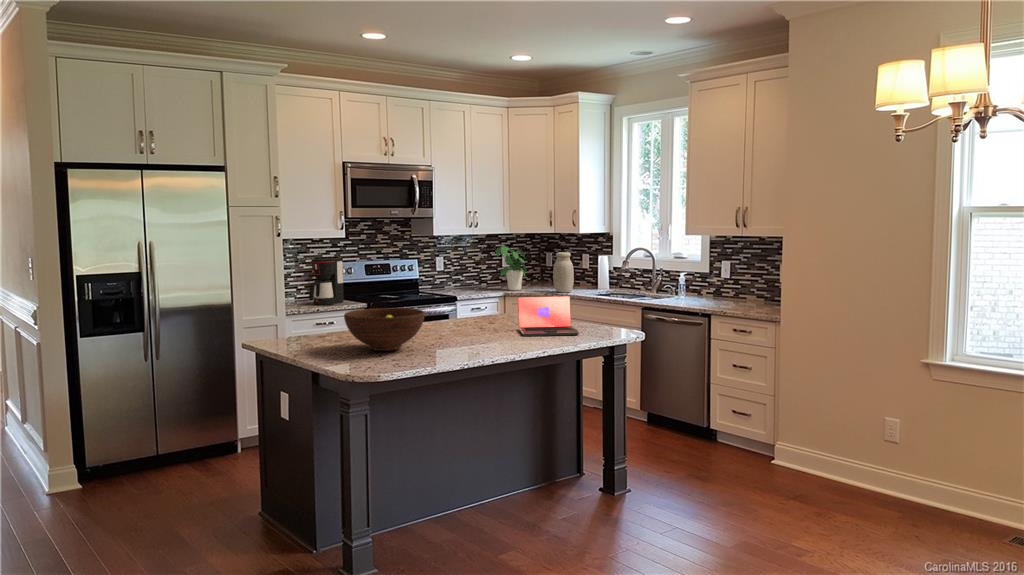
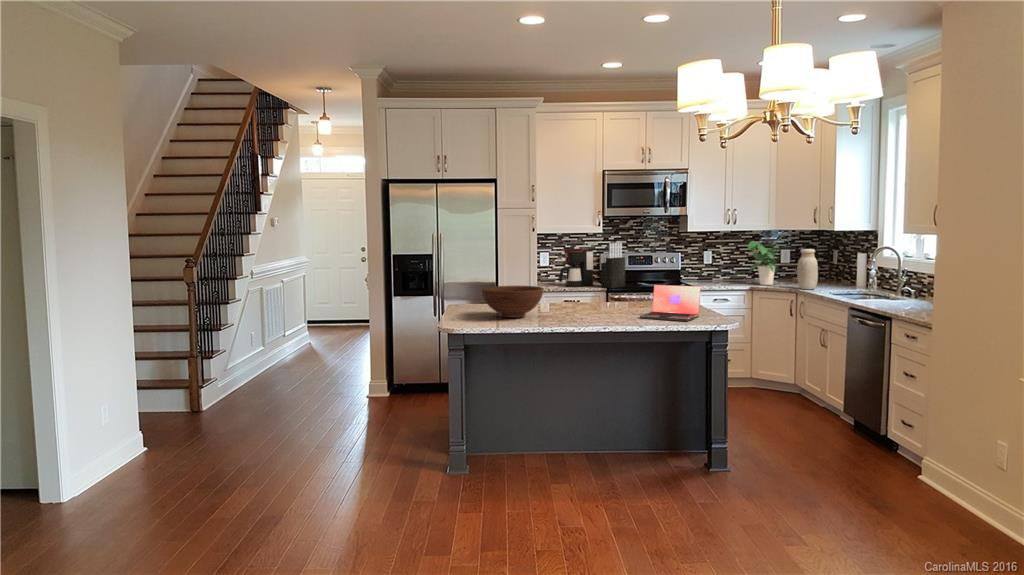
knife block: none [362,250,385,304] -> present [601,243,625,288]

